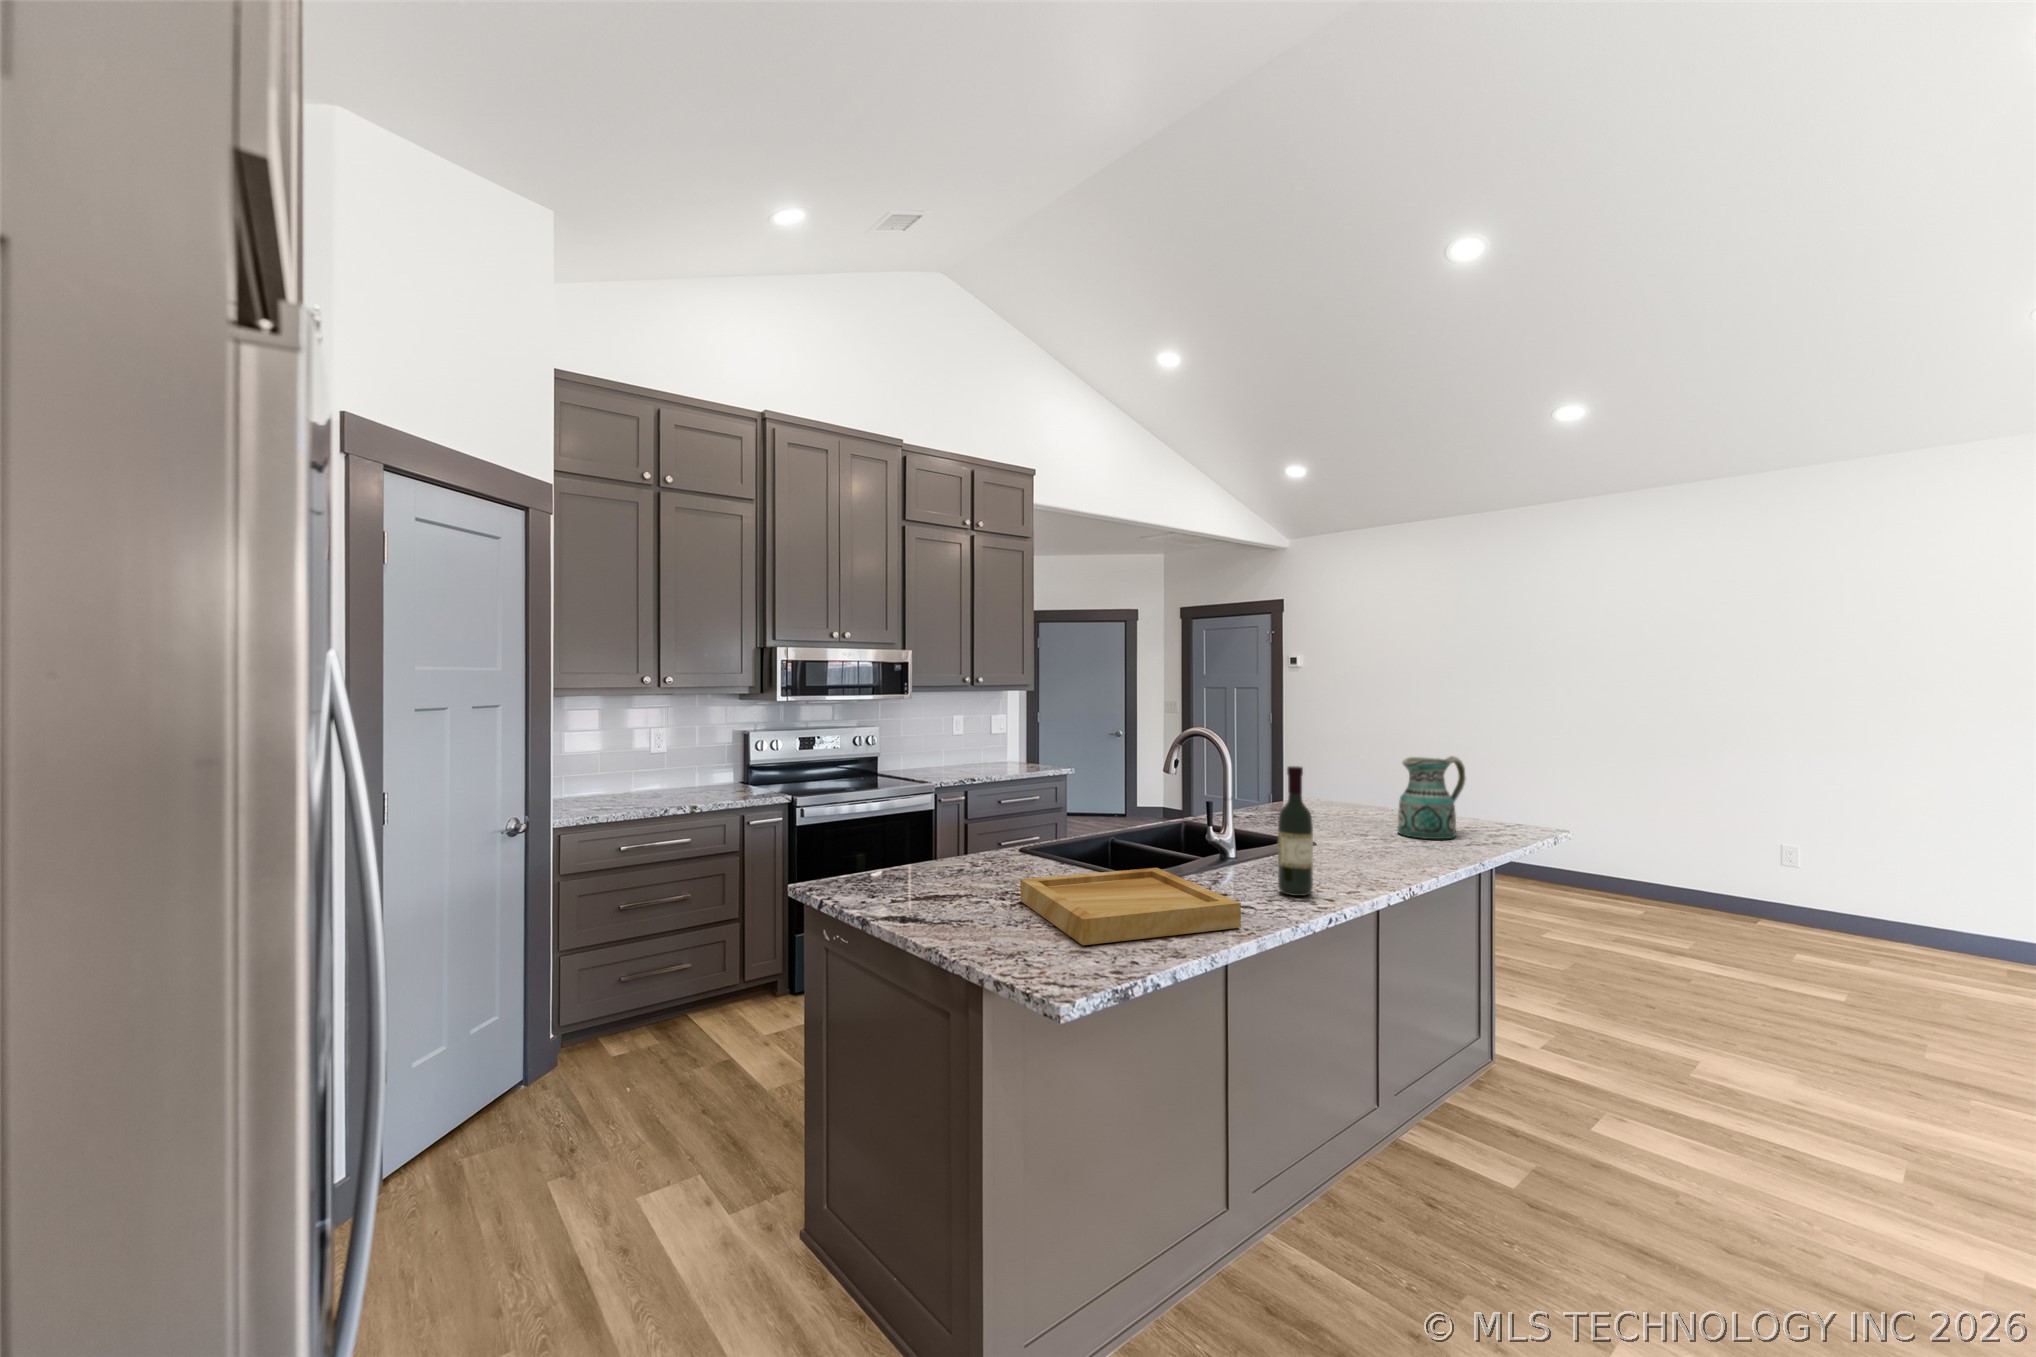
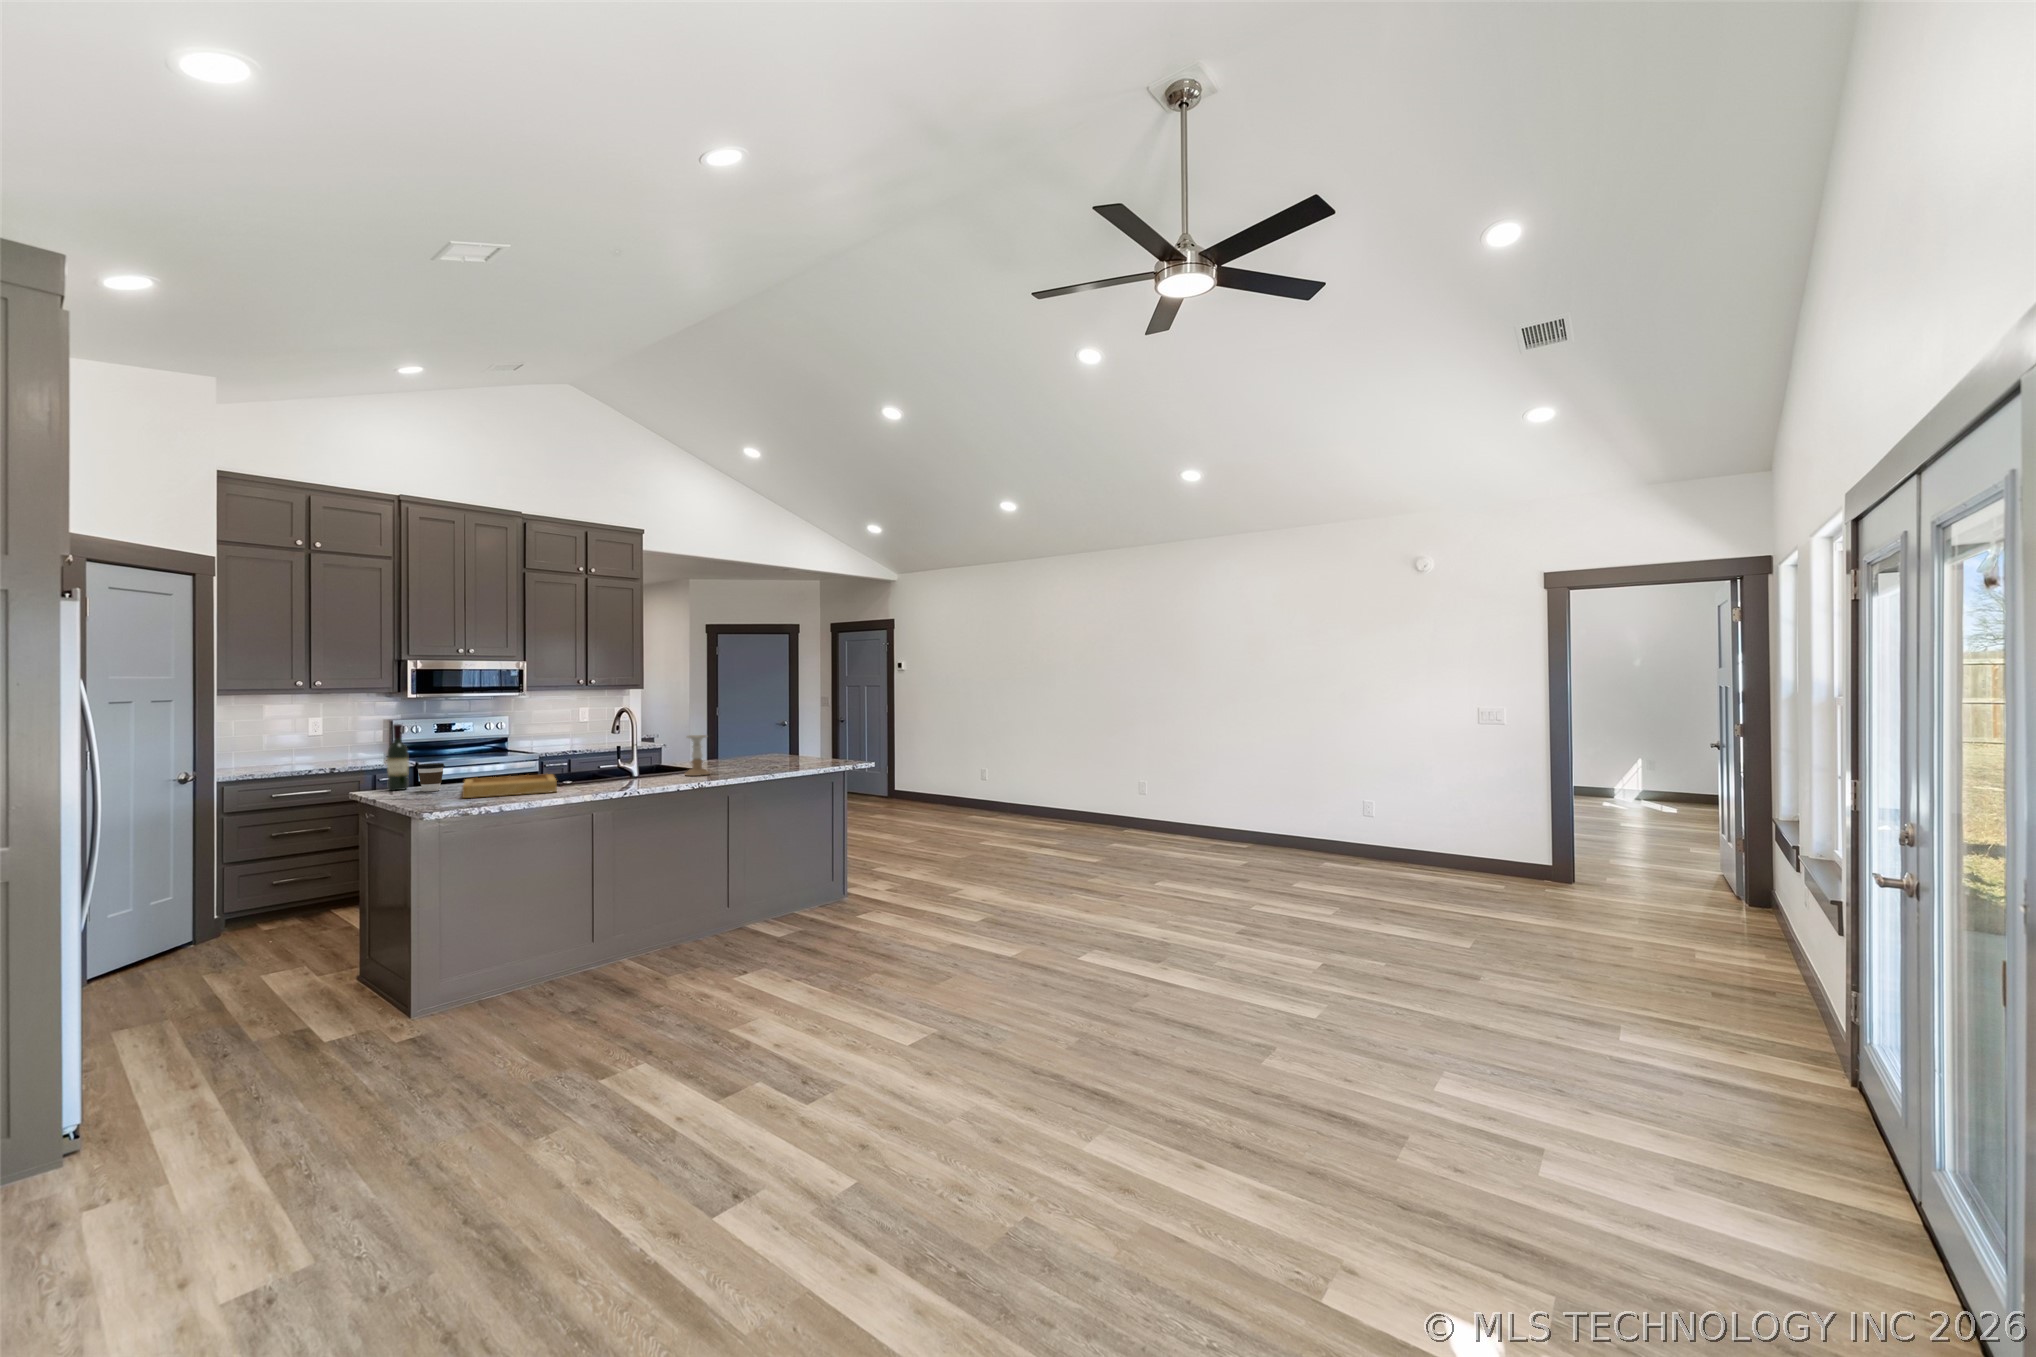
ceramic pitcher: present [1397,756,1466,839] -> none [761,720,803,765]
wine bottle: present [1278,766,1313,896] -> present [387,724,409,790]
candle holder: none [1347,789,1396,871] -> present [685,735,710,776]
coffee cup: none [933,843,981,903] -> present [416,763,445,791]

